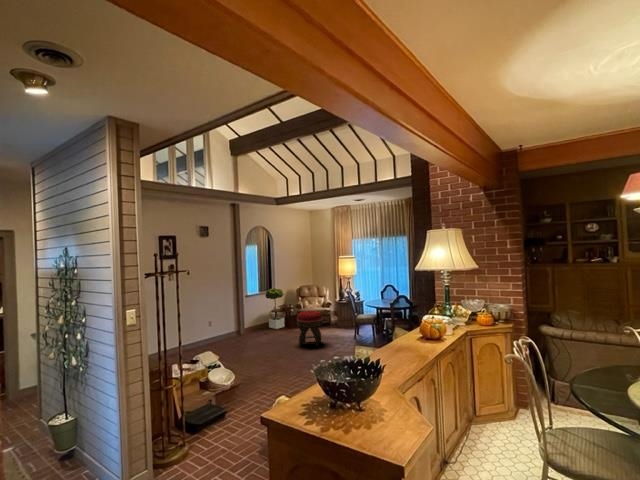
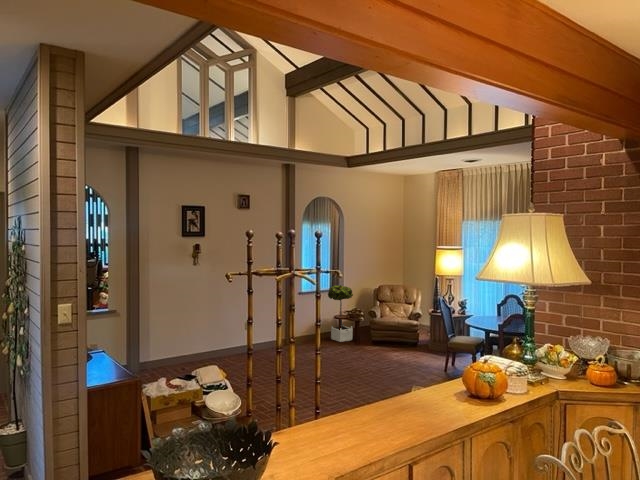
footstool: present [297,311,323,347] -> none [359,322,396,376]

